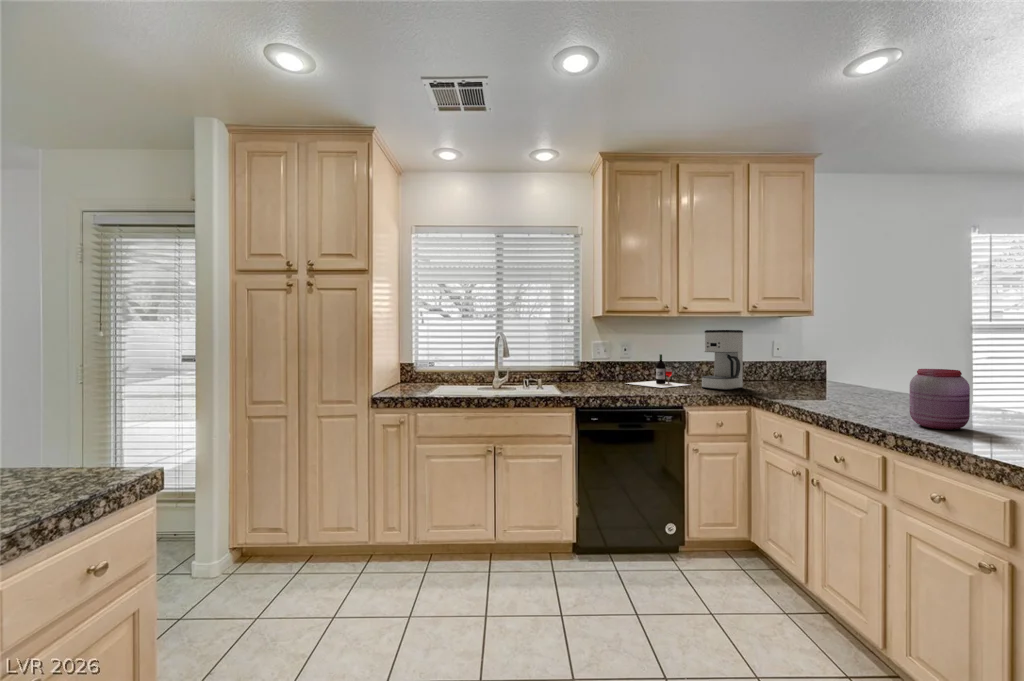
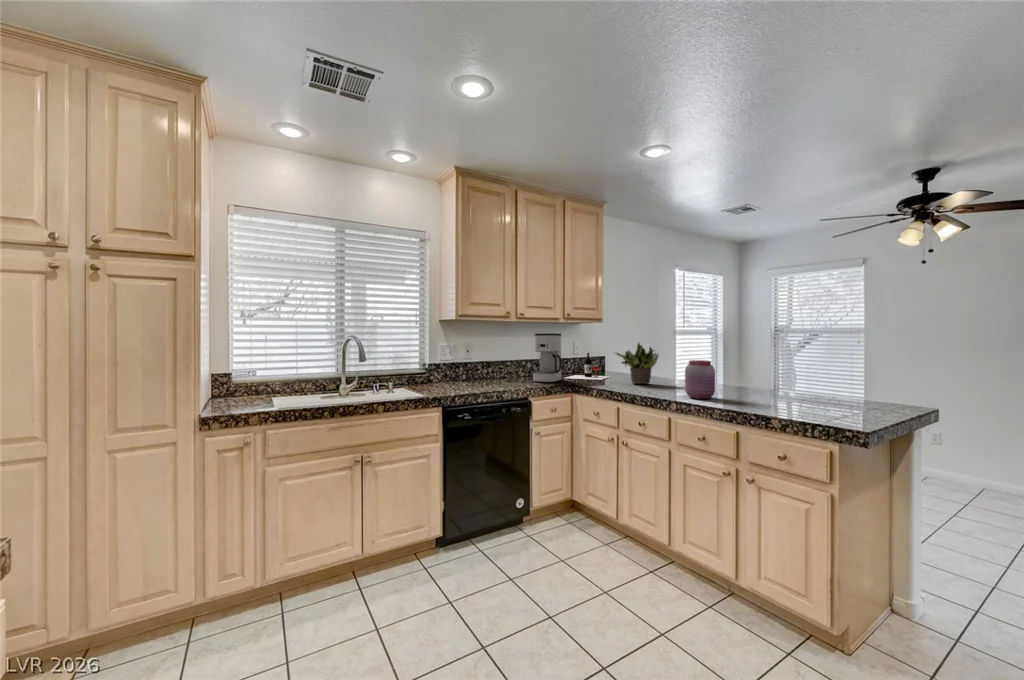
potted plant: none [813,340,891,400] -> present [616,343,658,384]
wine bottle: present [627,354,688,388] -> present [566,353,609,380]

